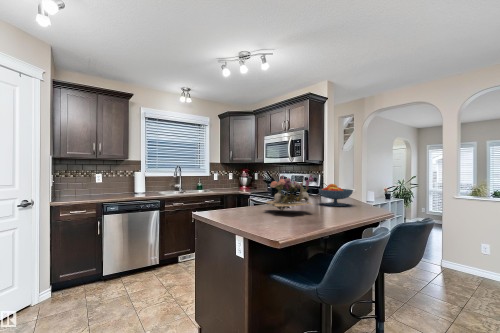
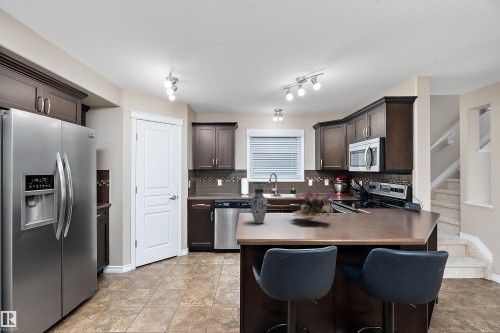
vase: none [230,167,253,221] -> present [250,182,268,224]
fruit bowl: present [319,184,353,206] -> none [364,198,405,224]

